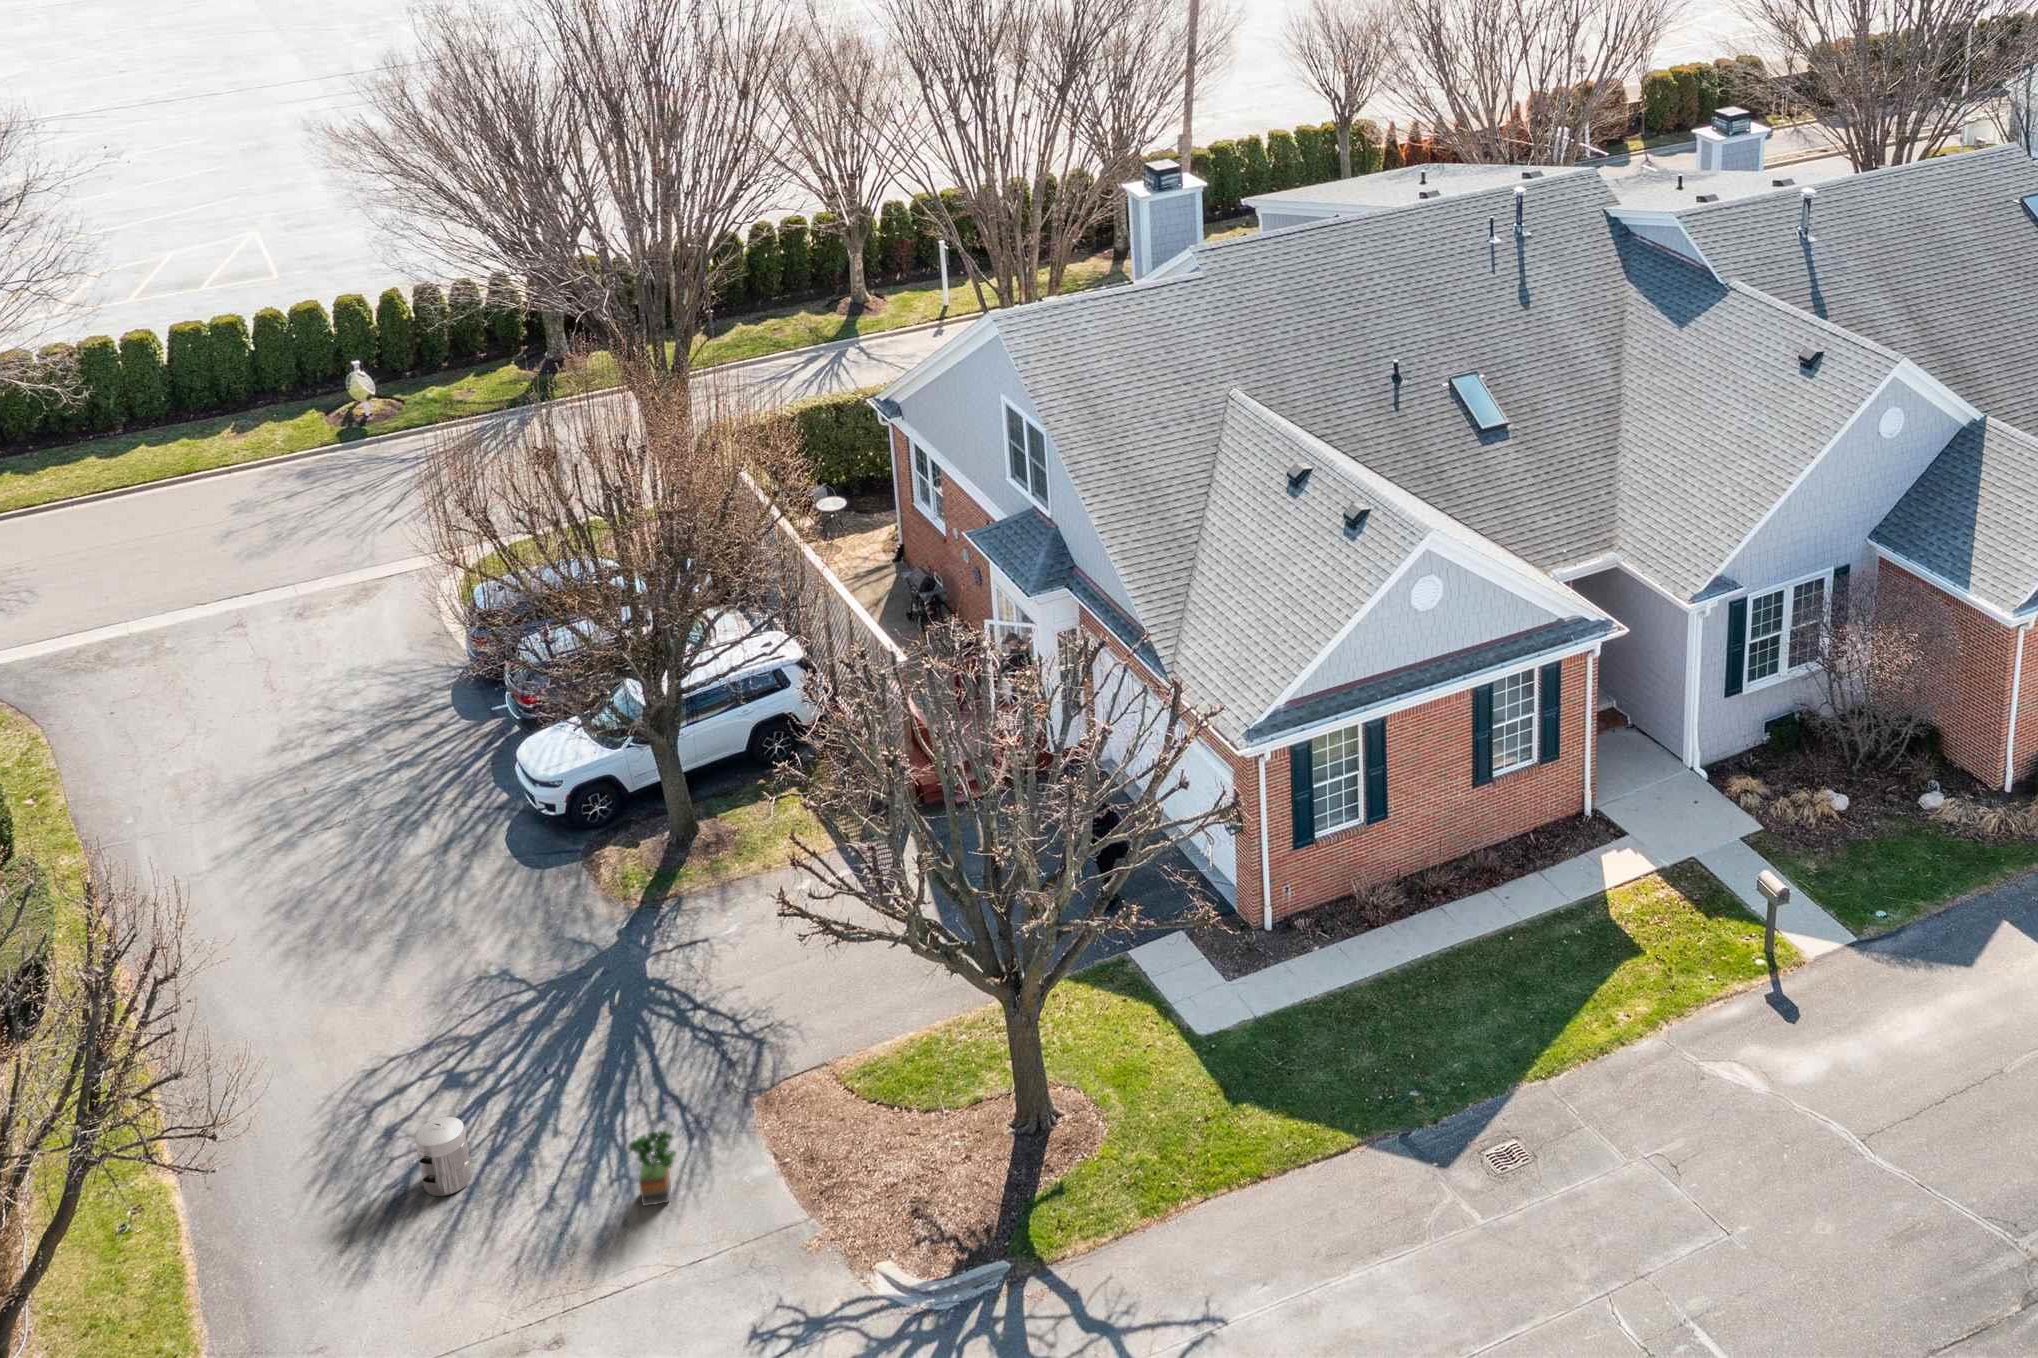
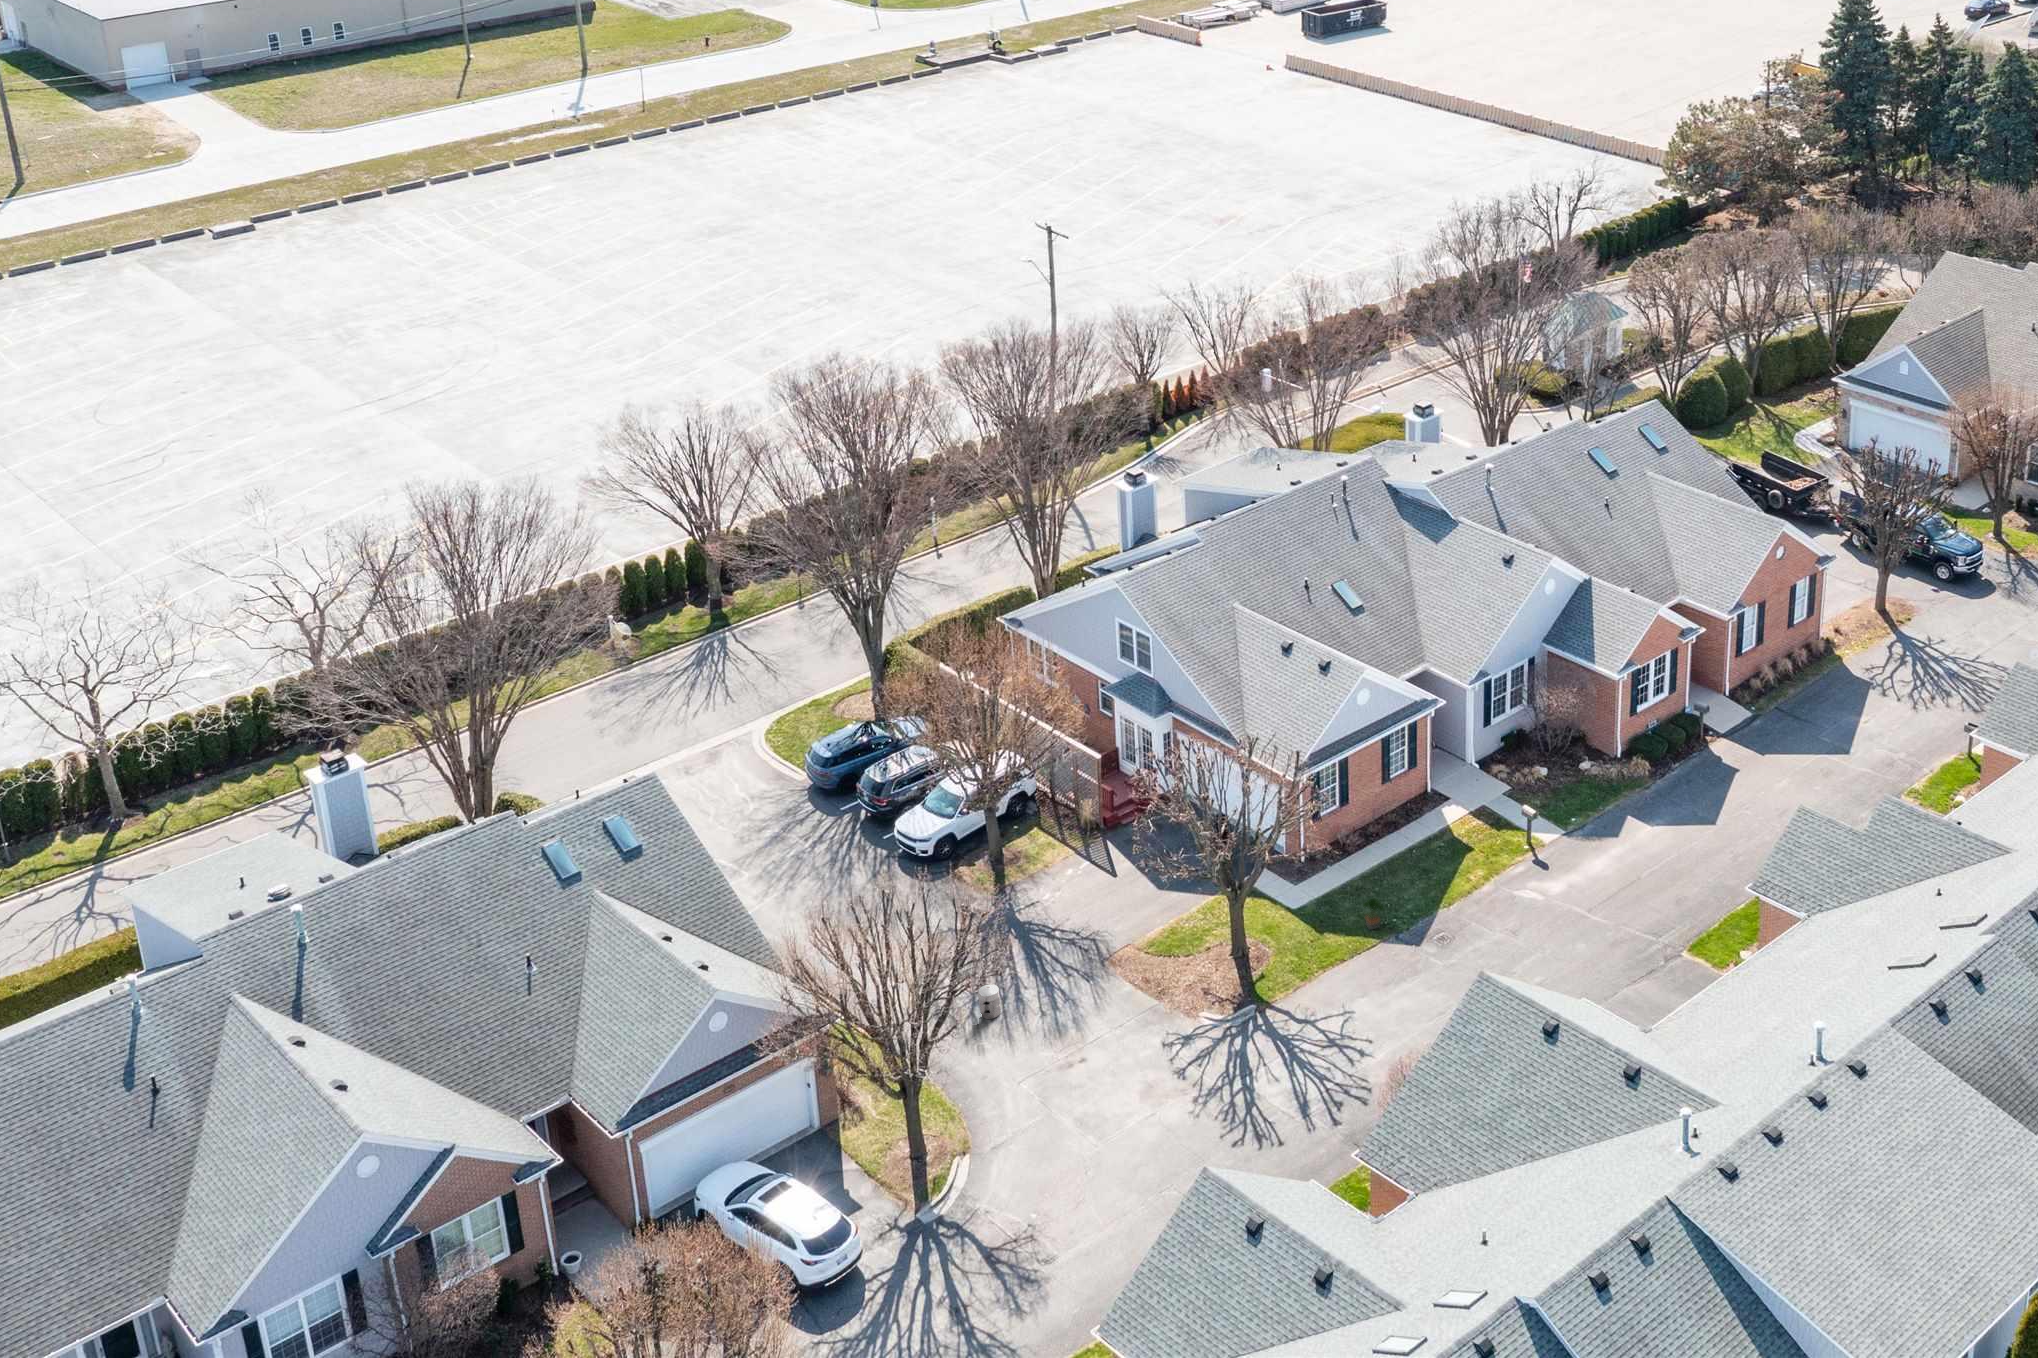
potted tree: present [627,1131,676,1206] -> present [1364,898,1383,929]

